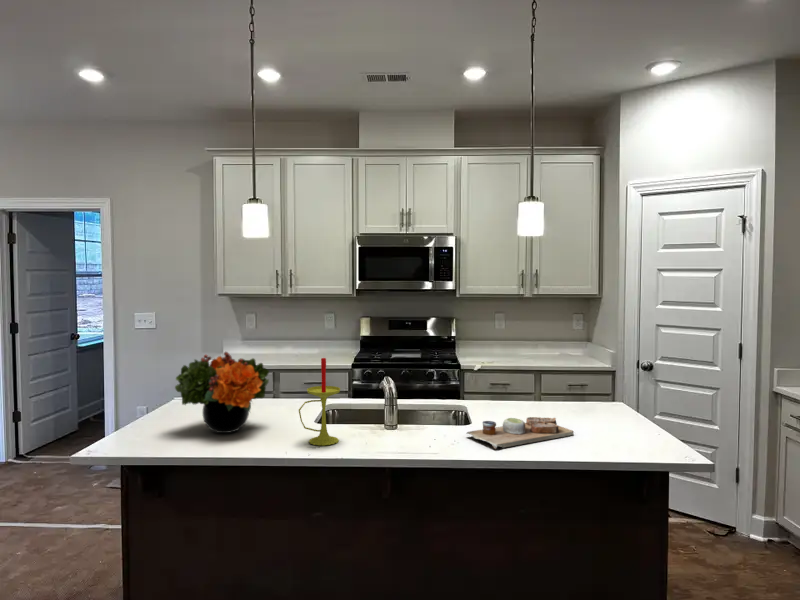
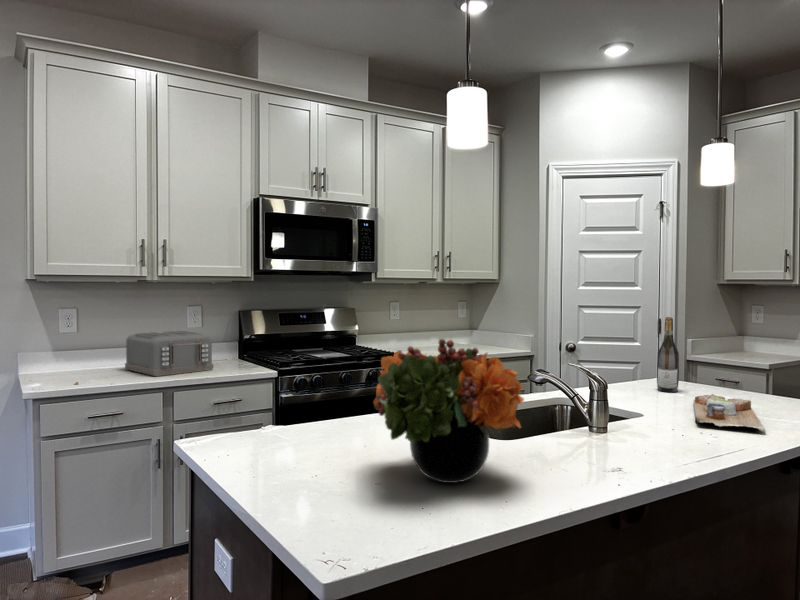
toaster: none [275,330,319,360] -> present [125,331,213,376]
wine bottle: none [559,345,578,414] -> present [657,317,679,392]
candle: present [299,358,340,445] -> none [584,333,638,469]

